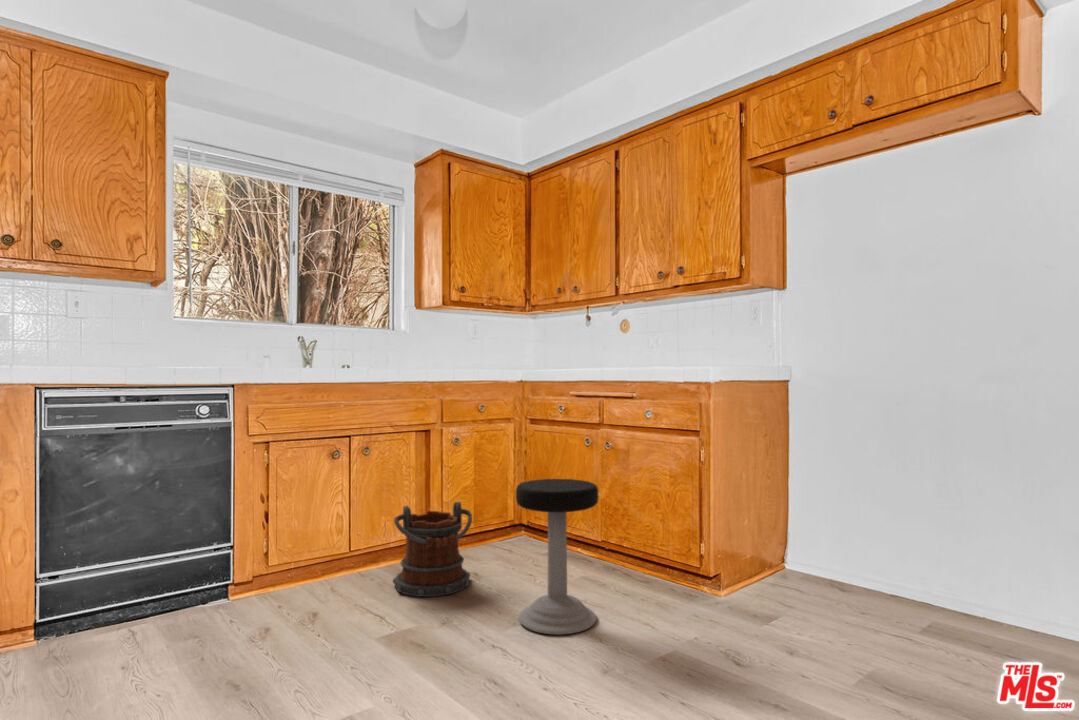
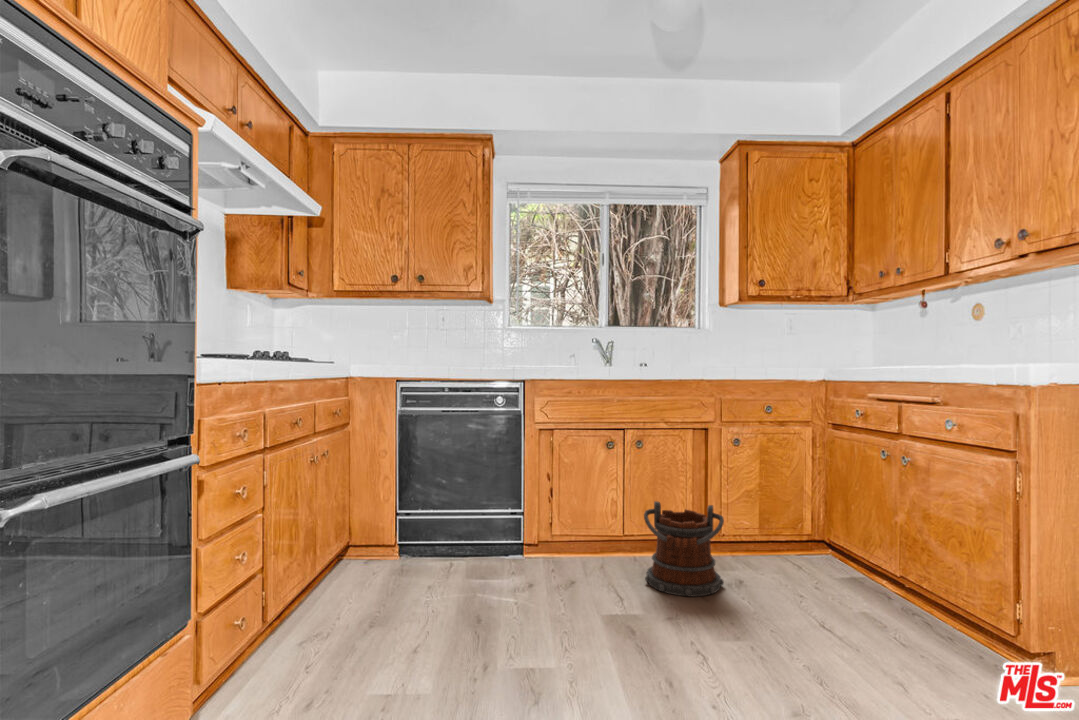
stool: present [516,479,598,635] -> none [727,495,828,677]

